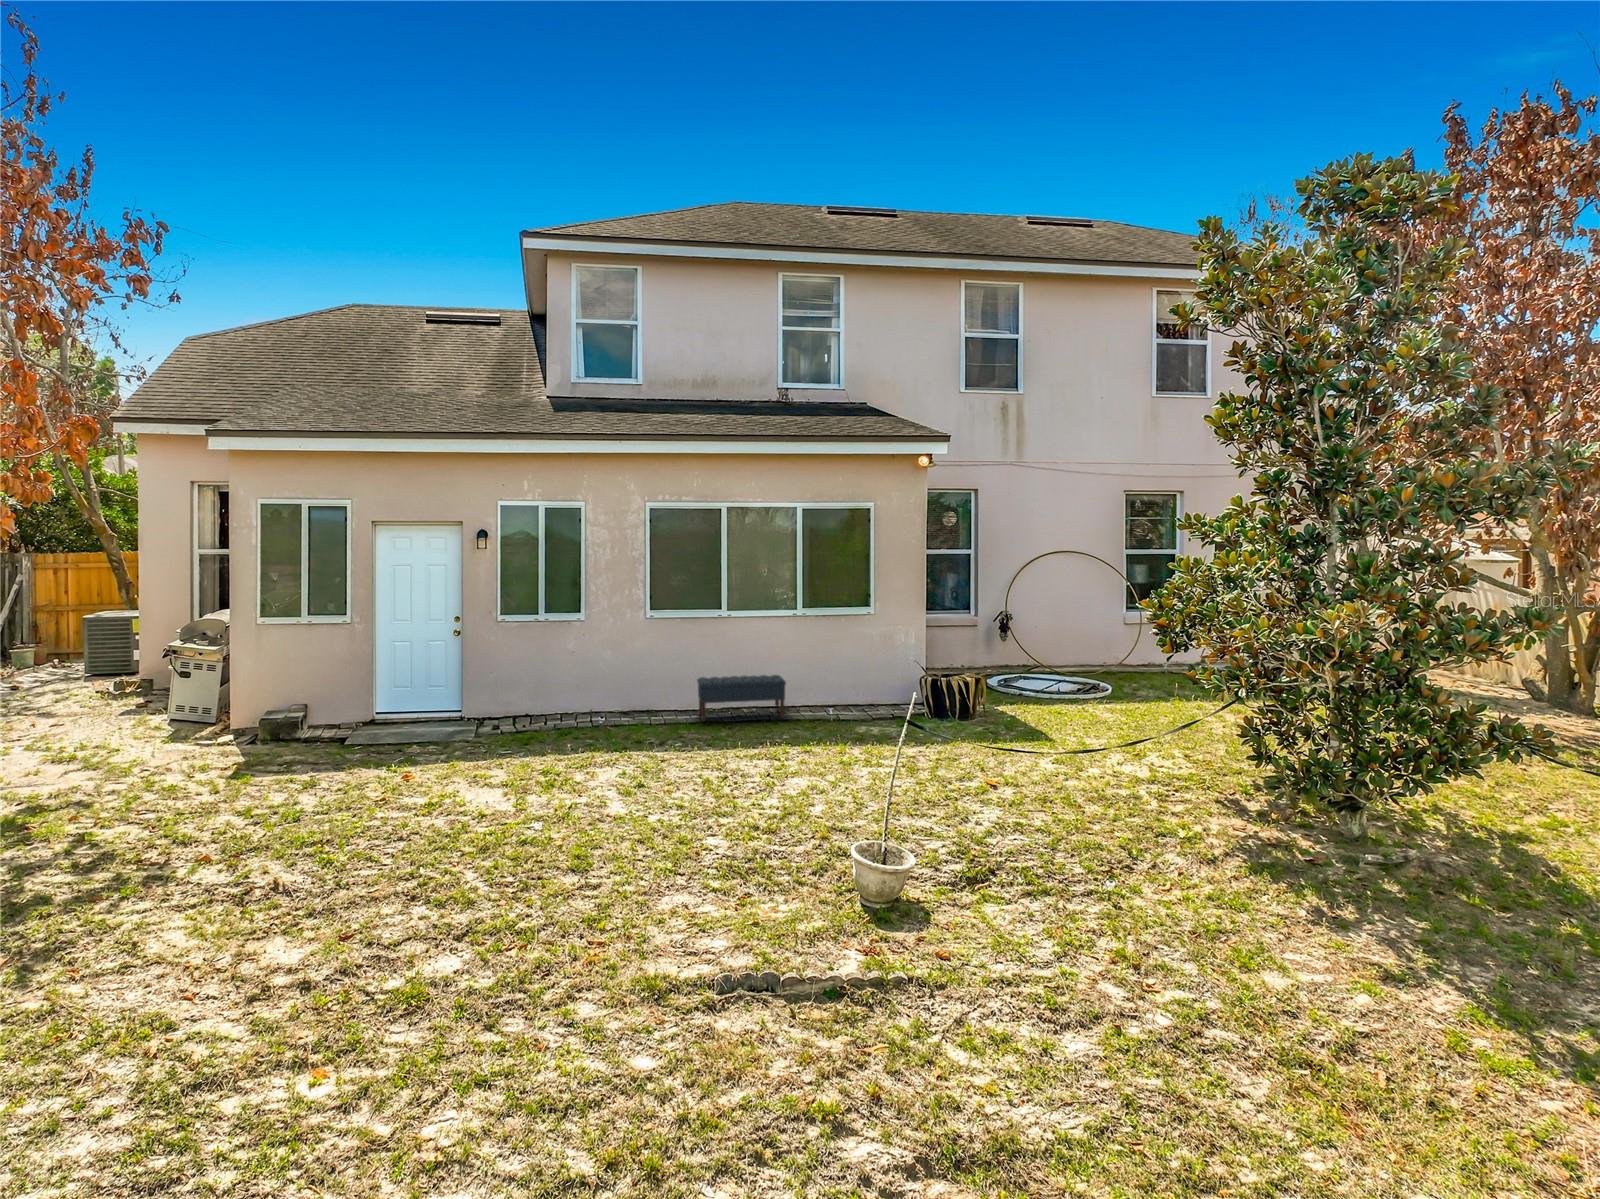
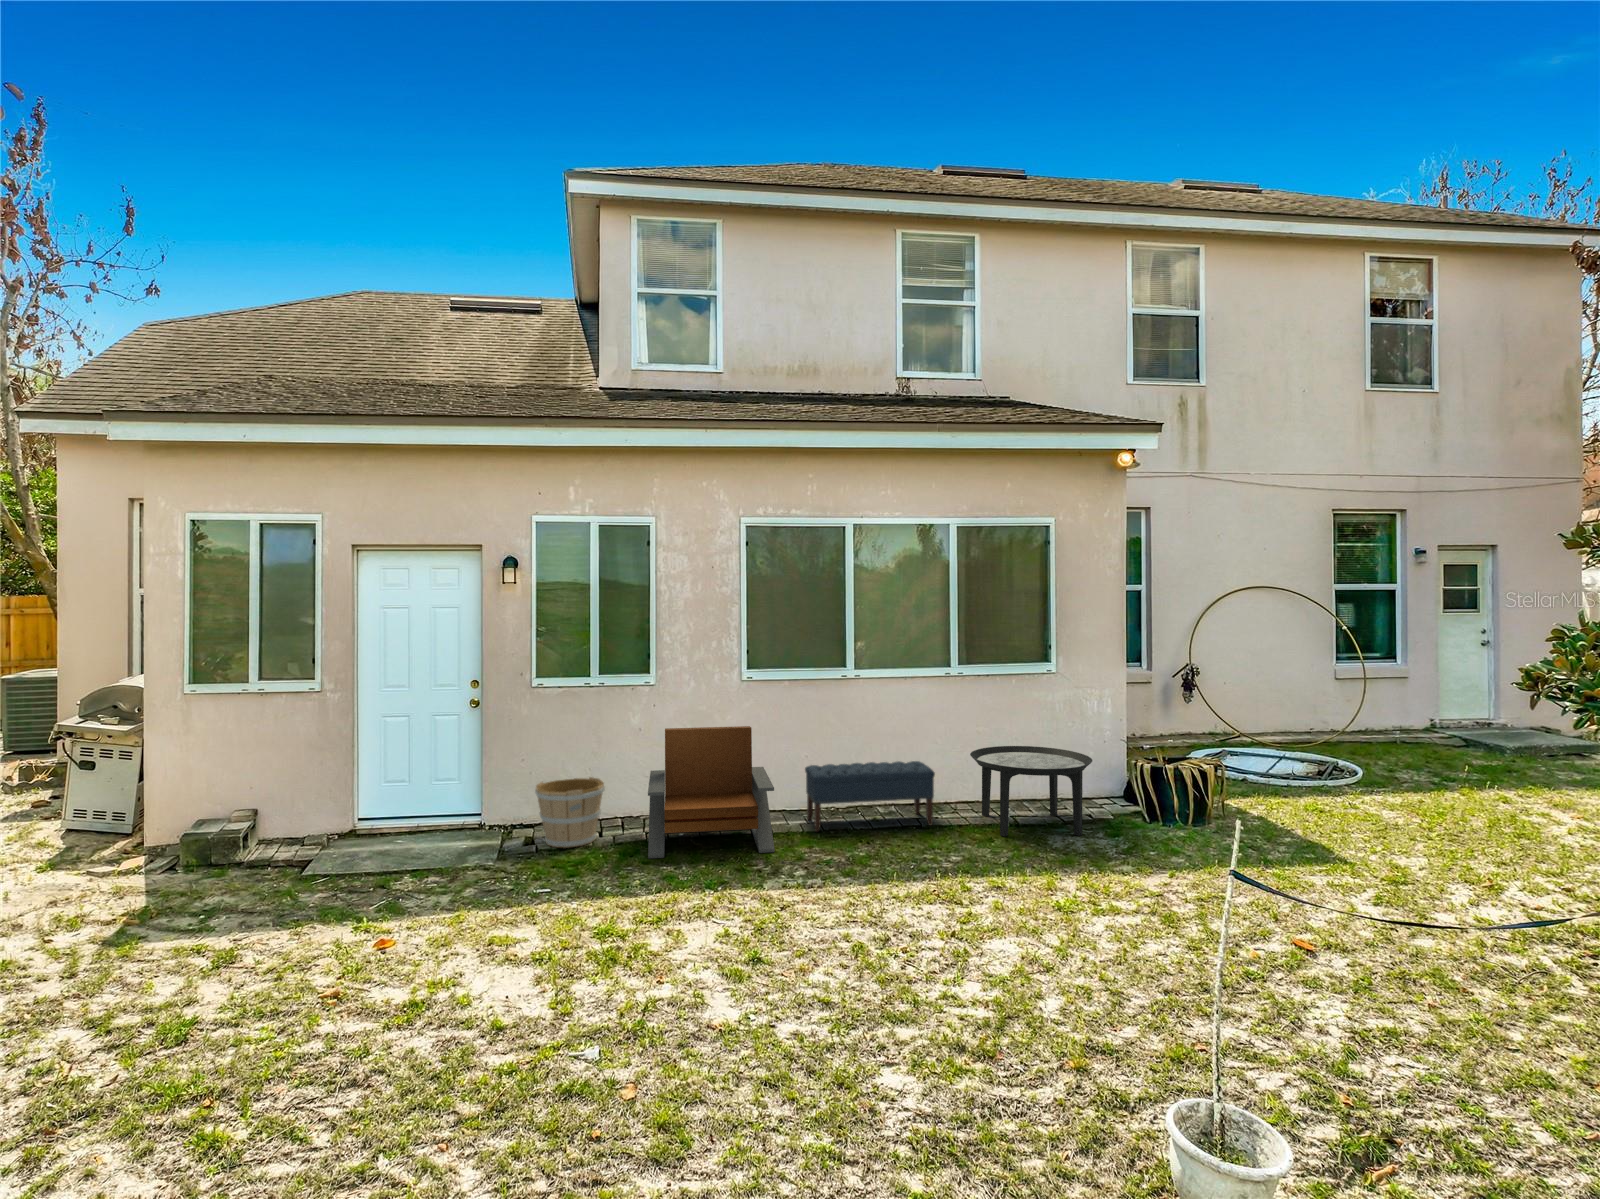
lounge chair: none [582,650,670,738] -> present [648,726,774,858]
round table: none [811,665,893,724] -> present [970,746,1092,836]
wooden bucket: none [505,685,554,732] -> present [535,777,605,848]

